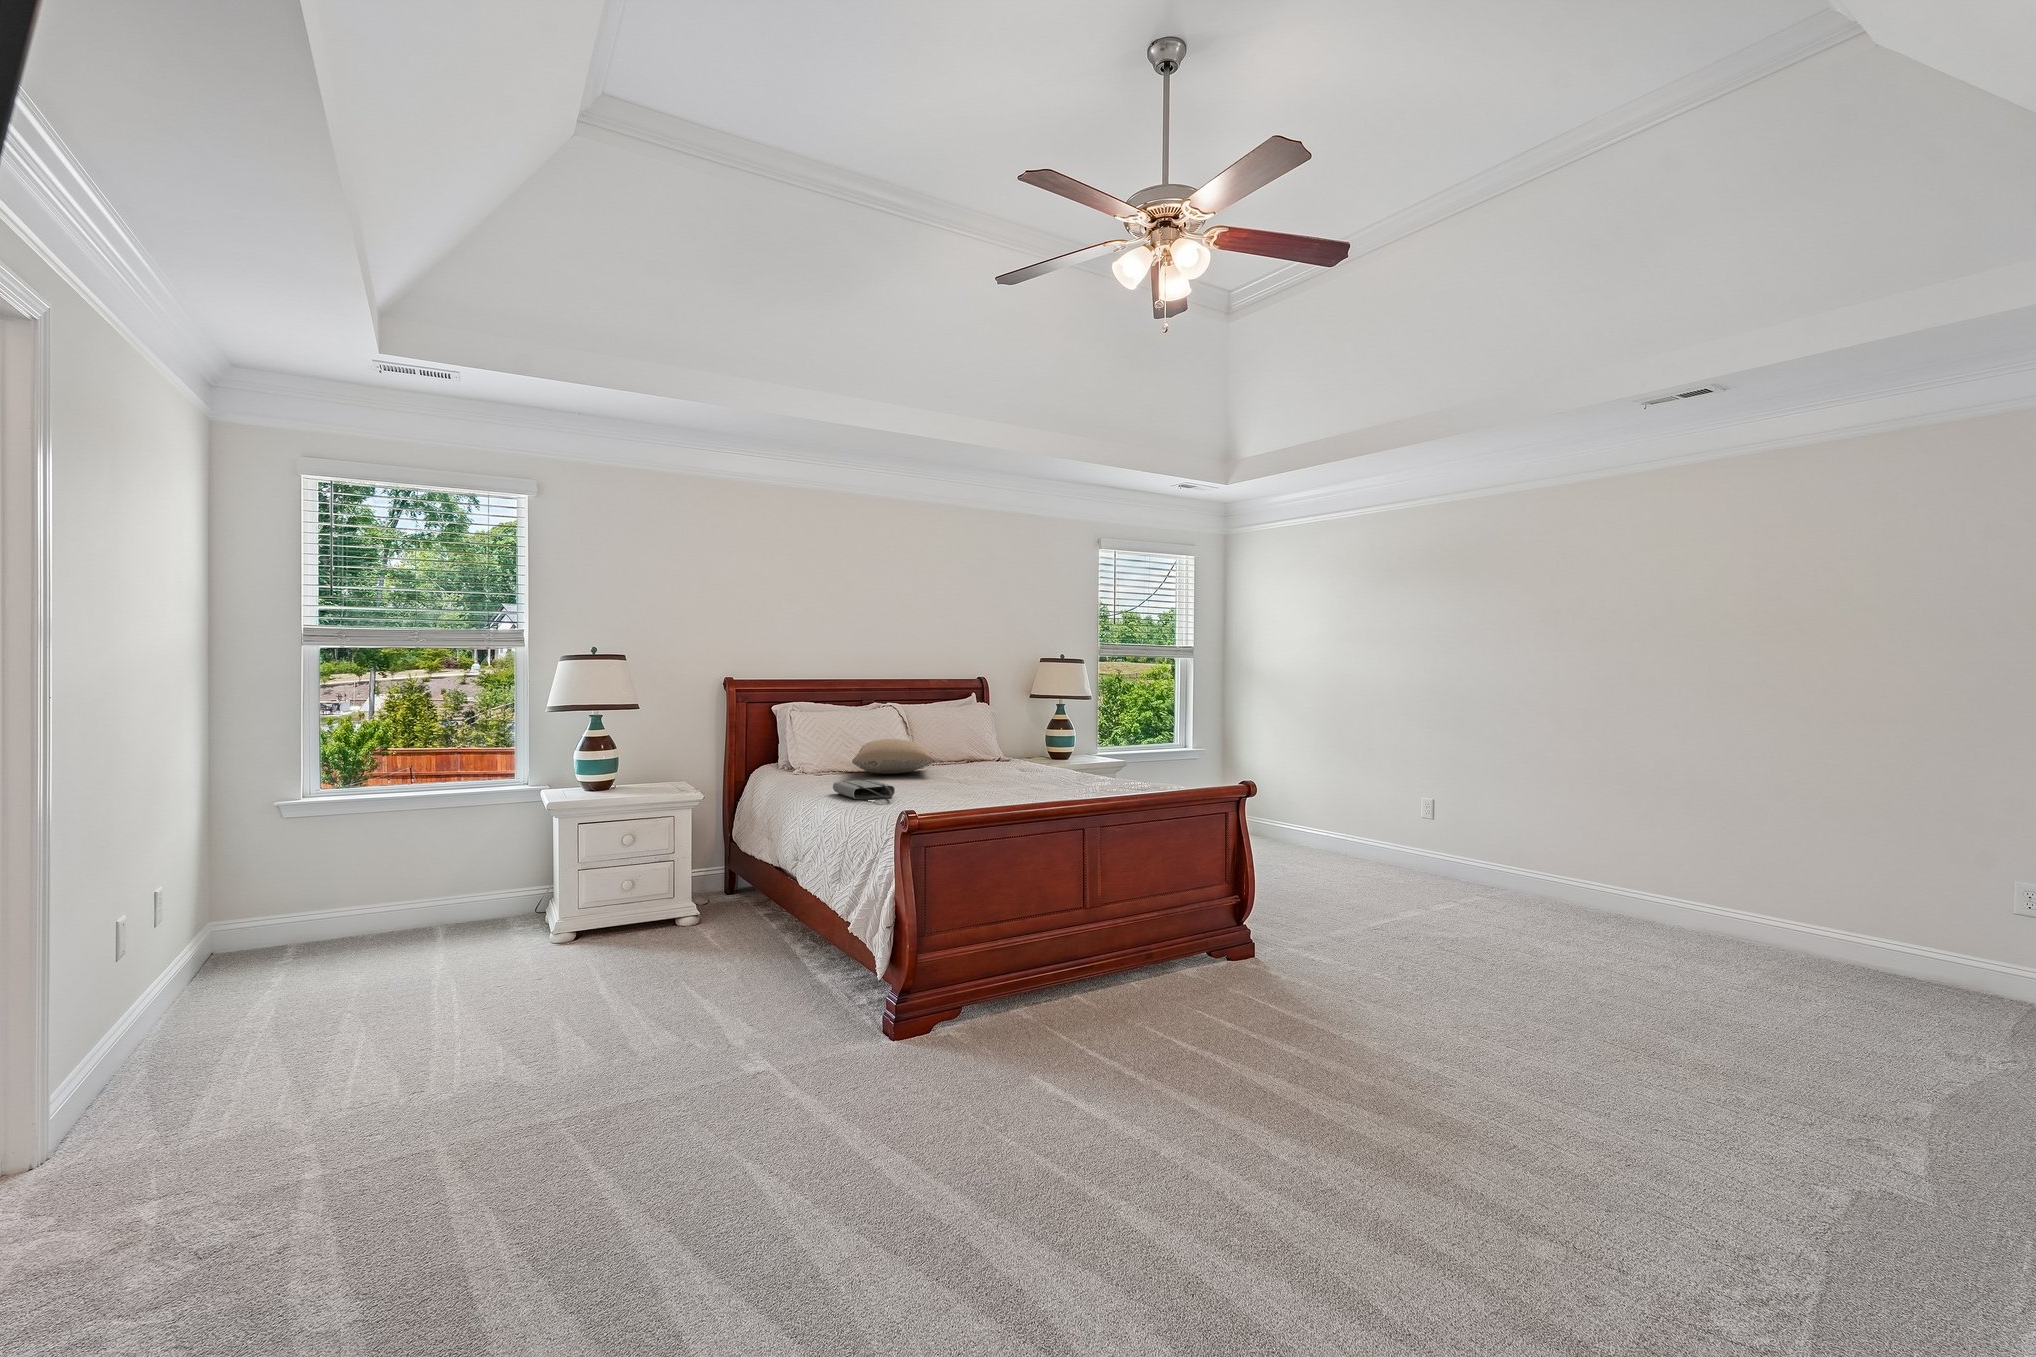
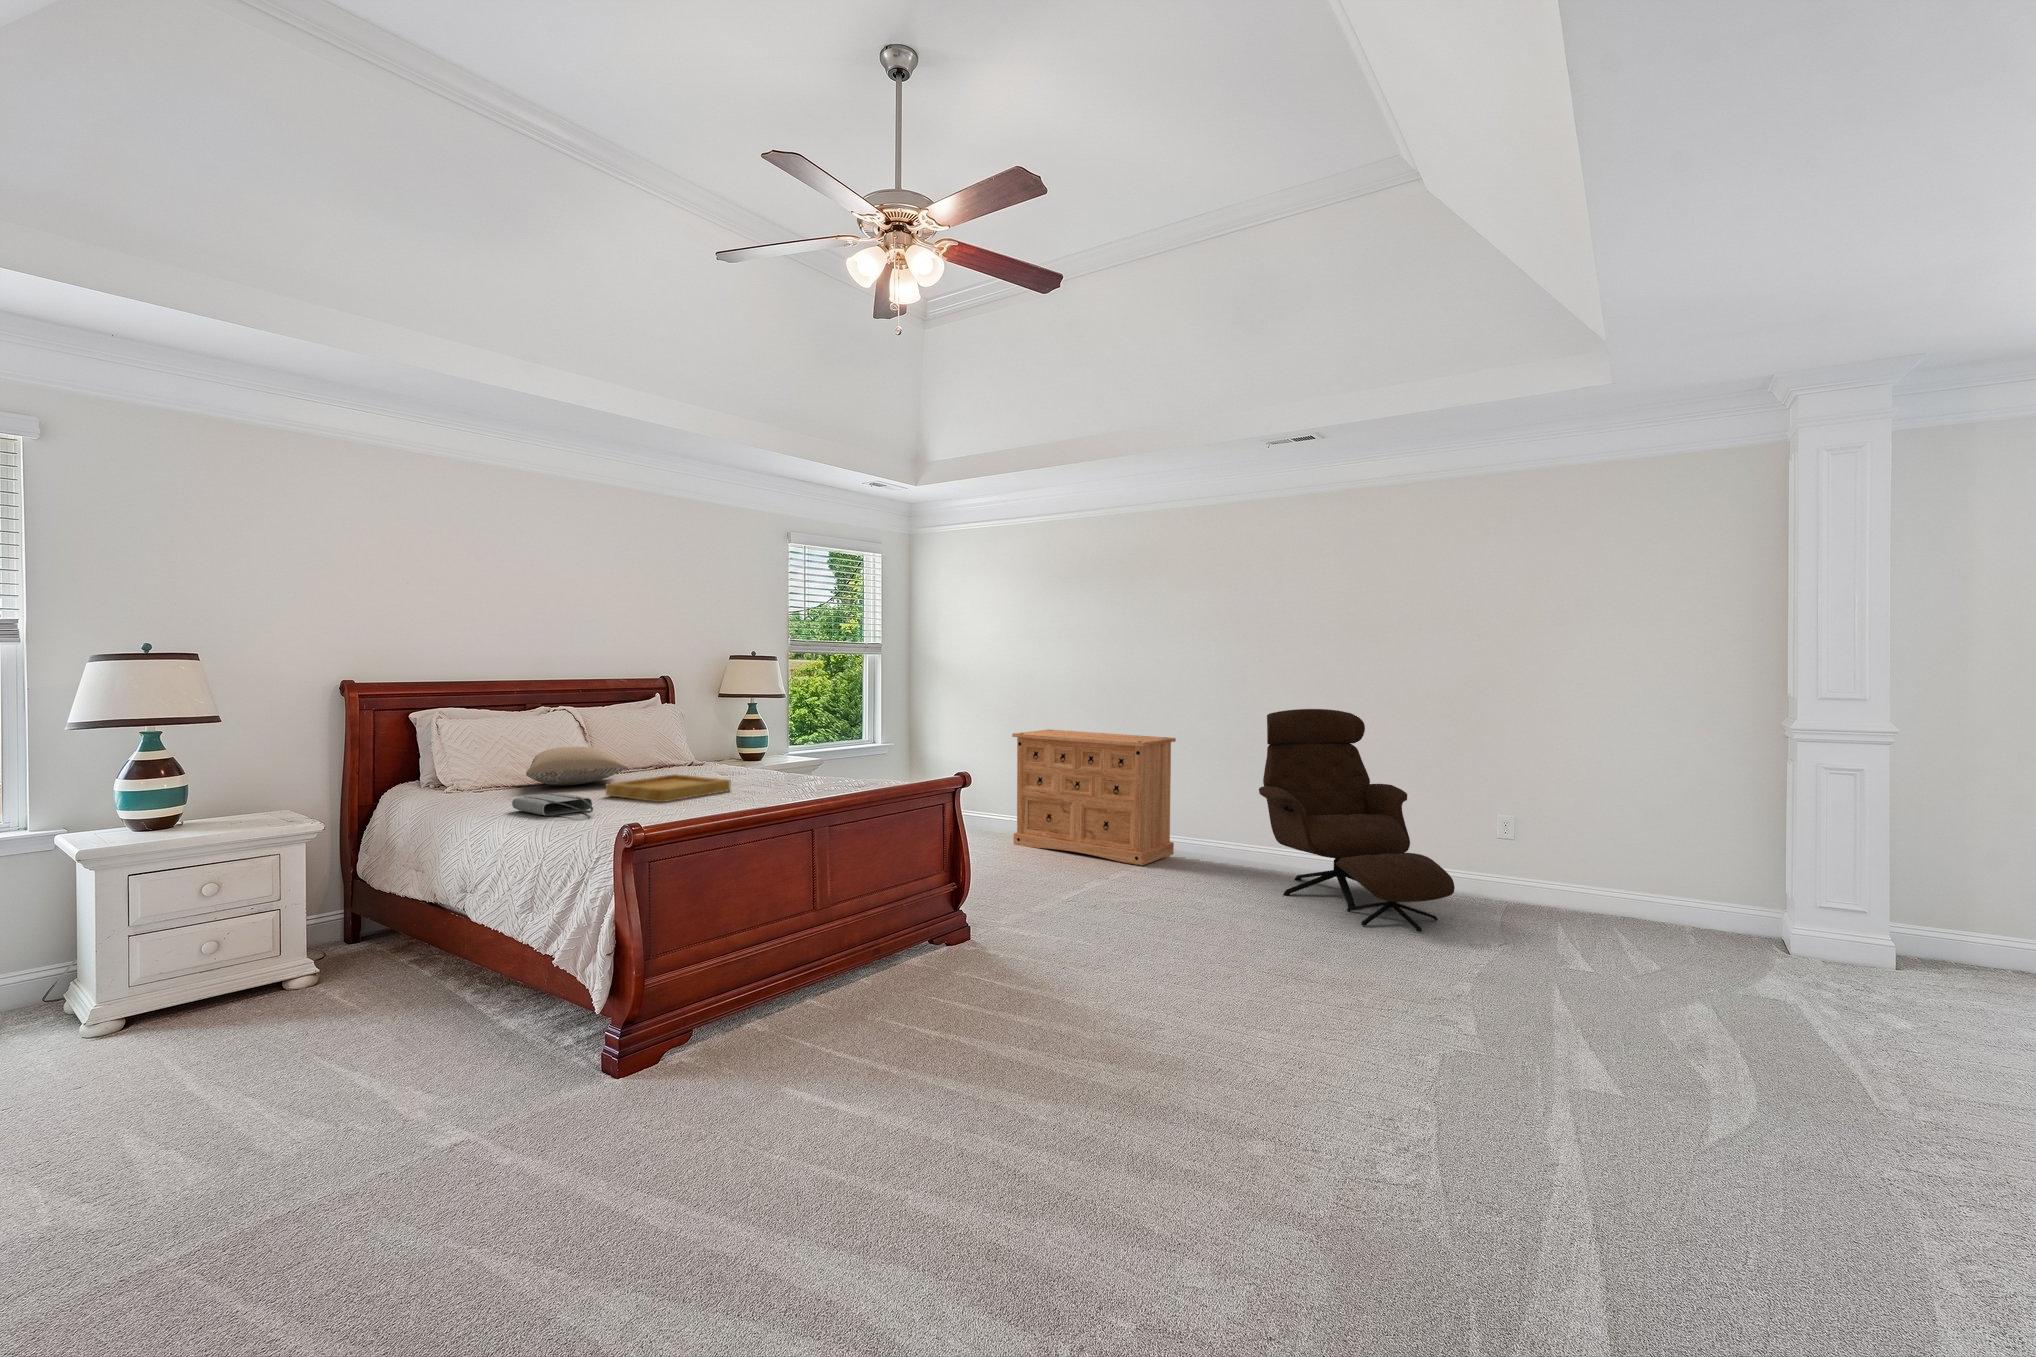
lounge chair: none [1637,727,1923,1024] -> present [1259,709,1455,932]
dresser: none [1335,741,1535,902] -> present [1012,730,1176,865]
tray: none [912,769,1021,794] -> present [606,774,731,802]

